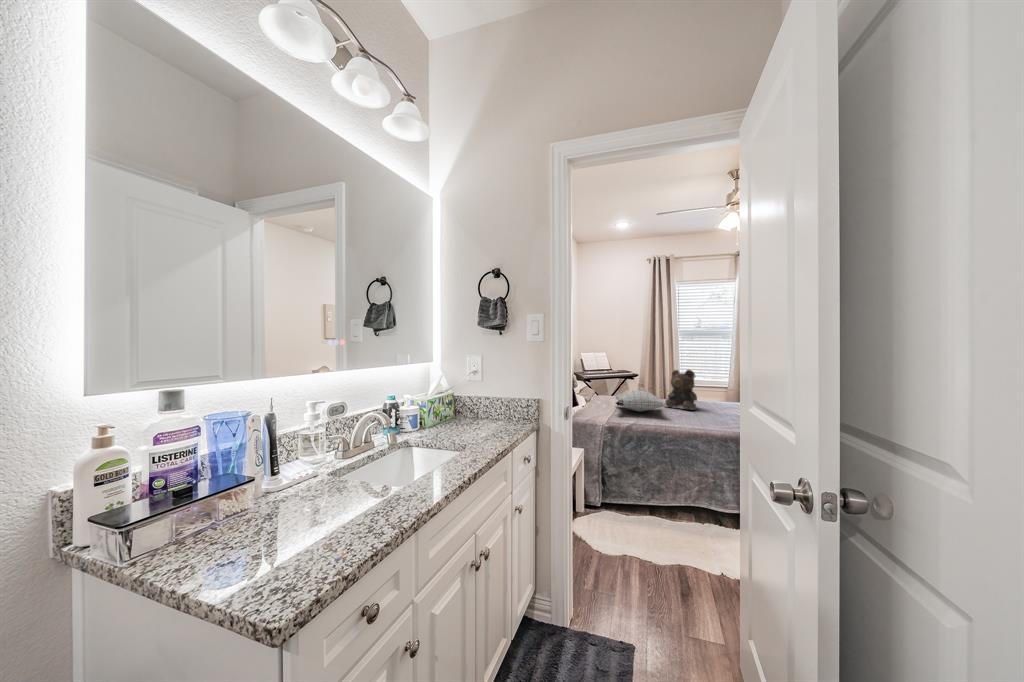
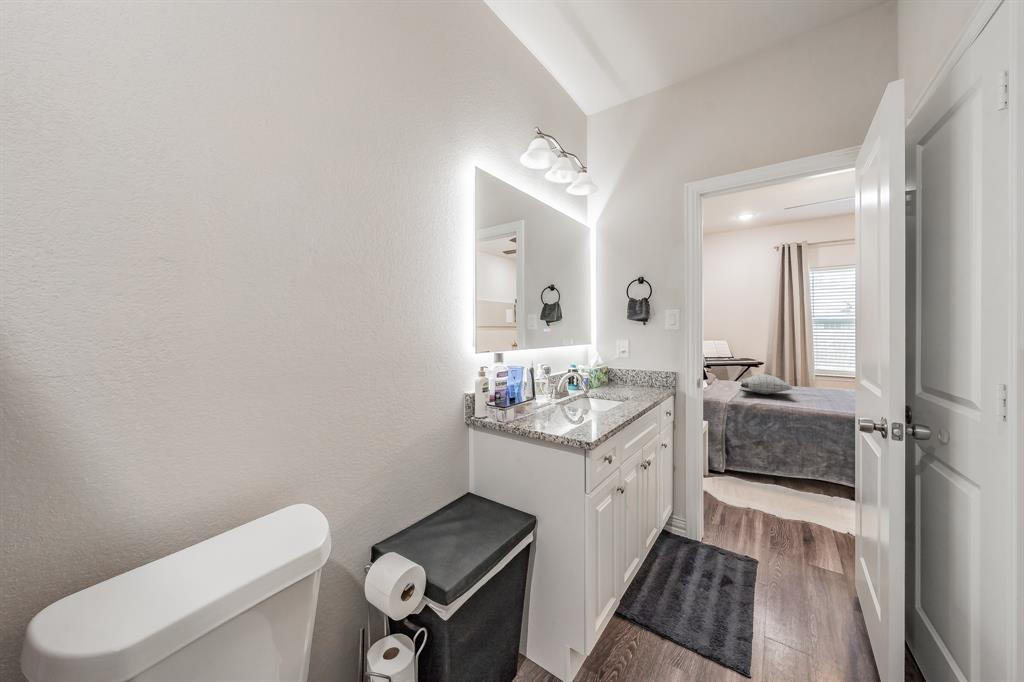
teddy bear: present [665,370,697,410] -> none [792,356,830,395]

